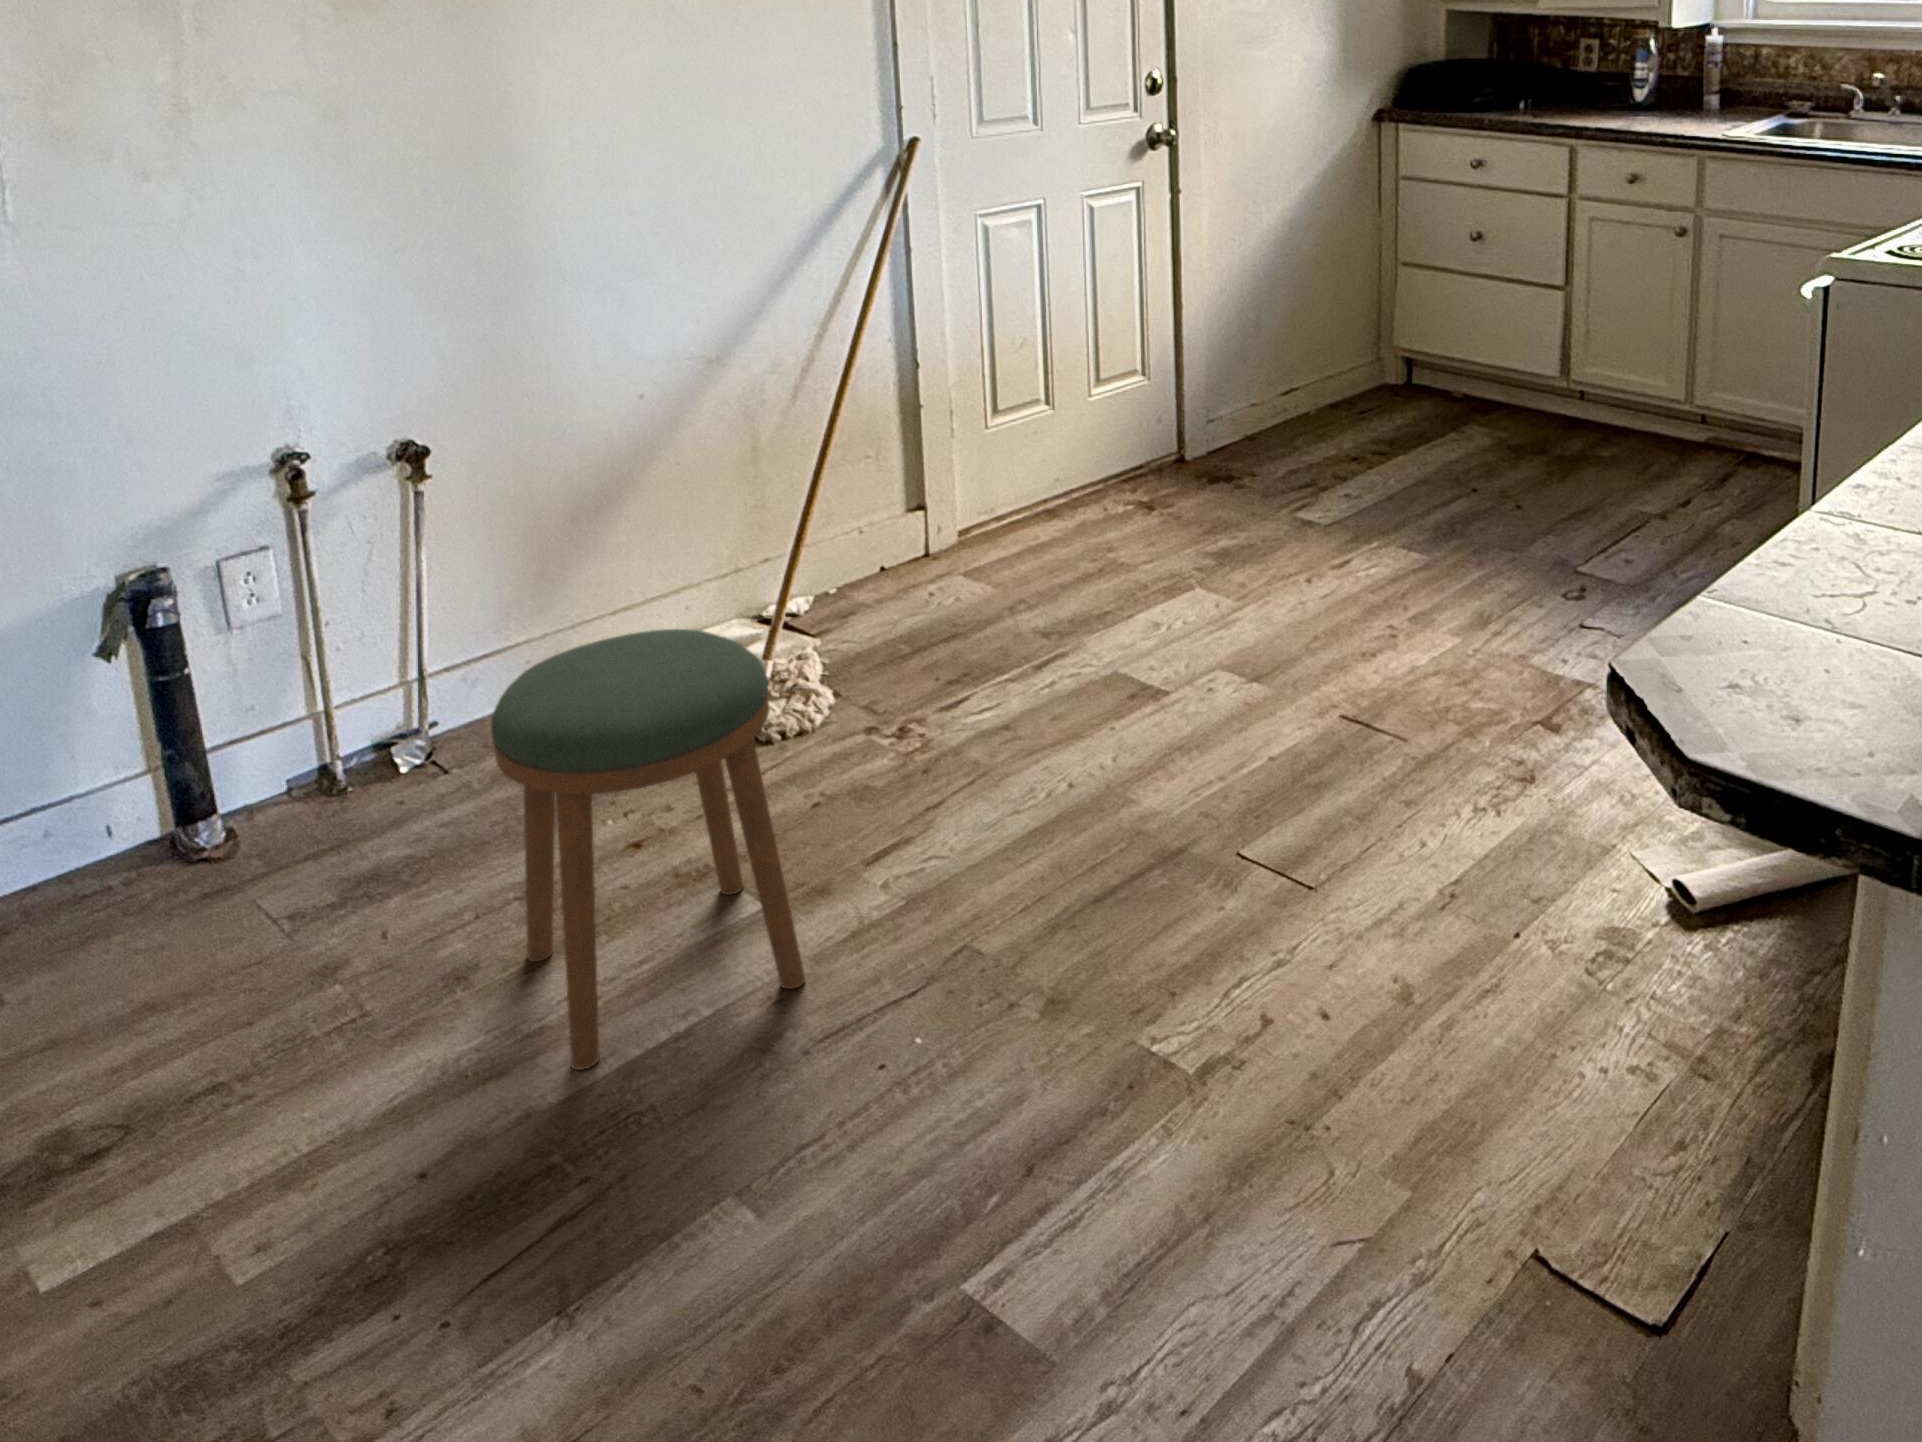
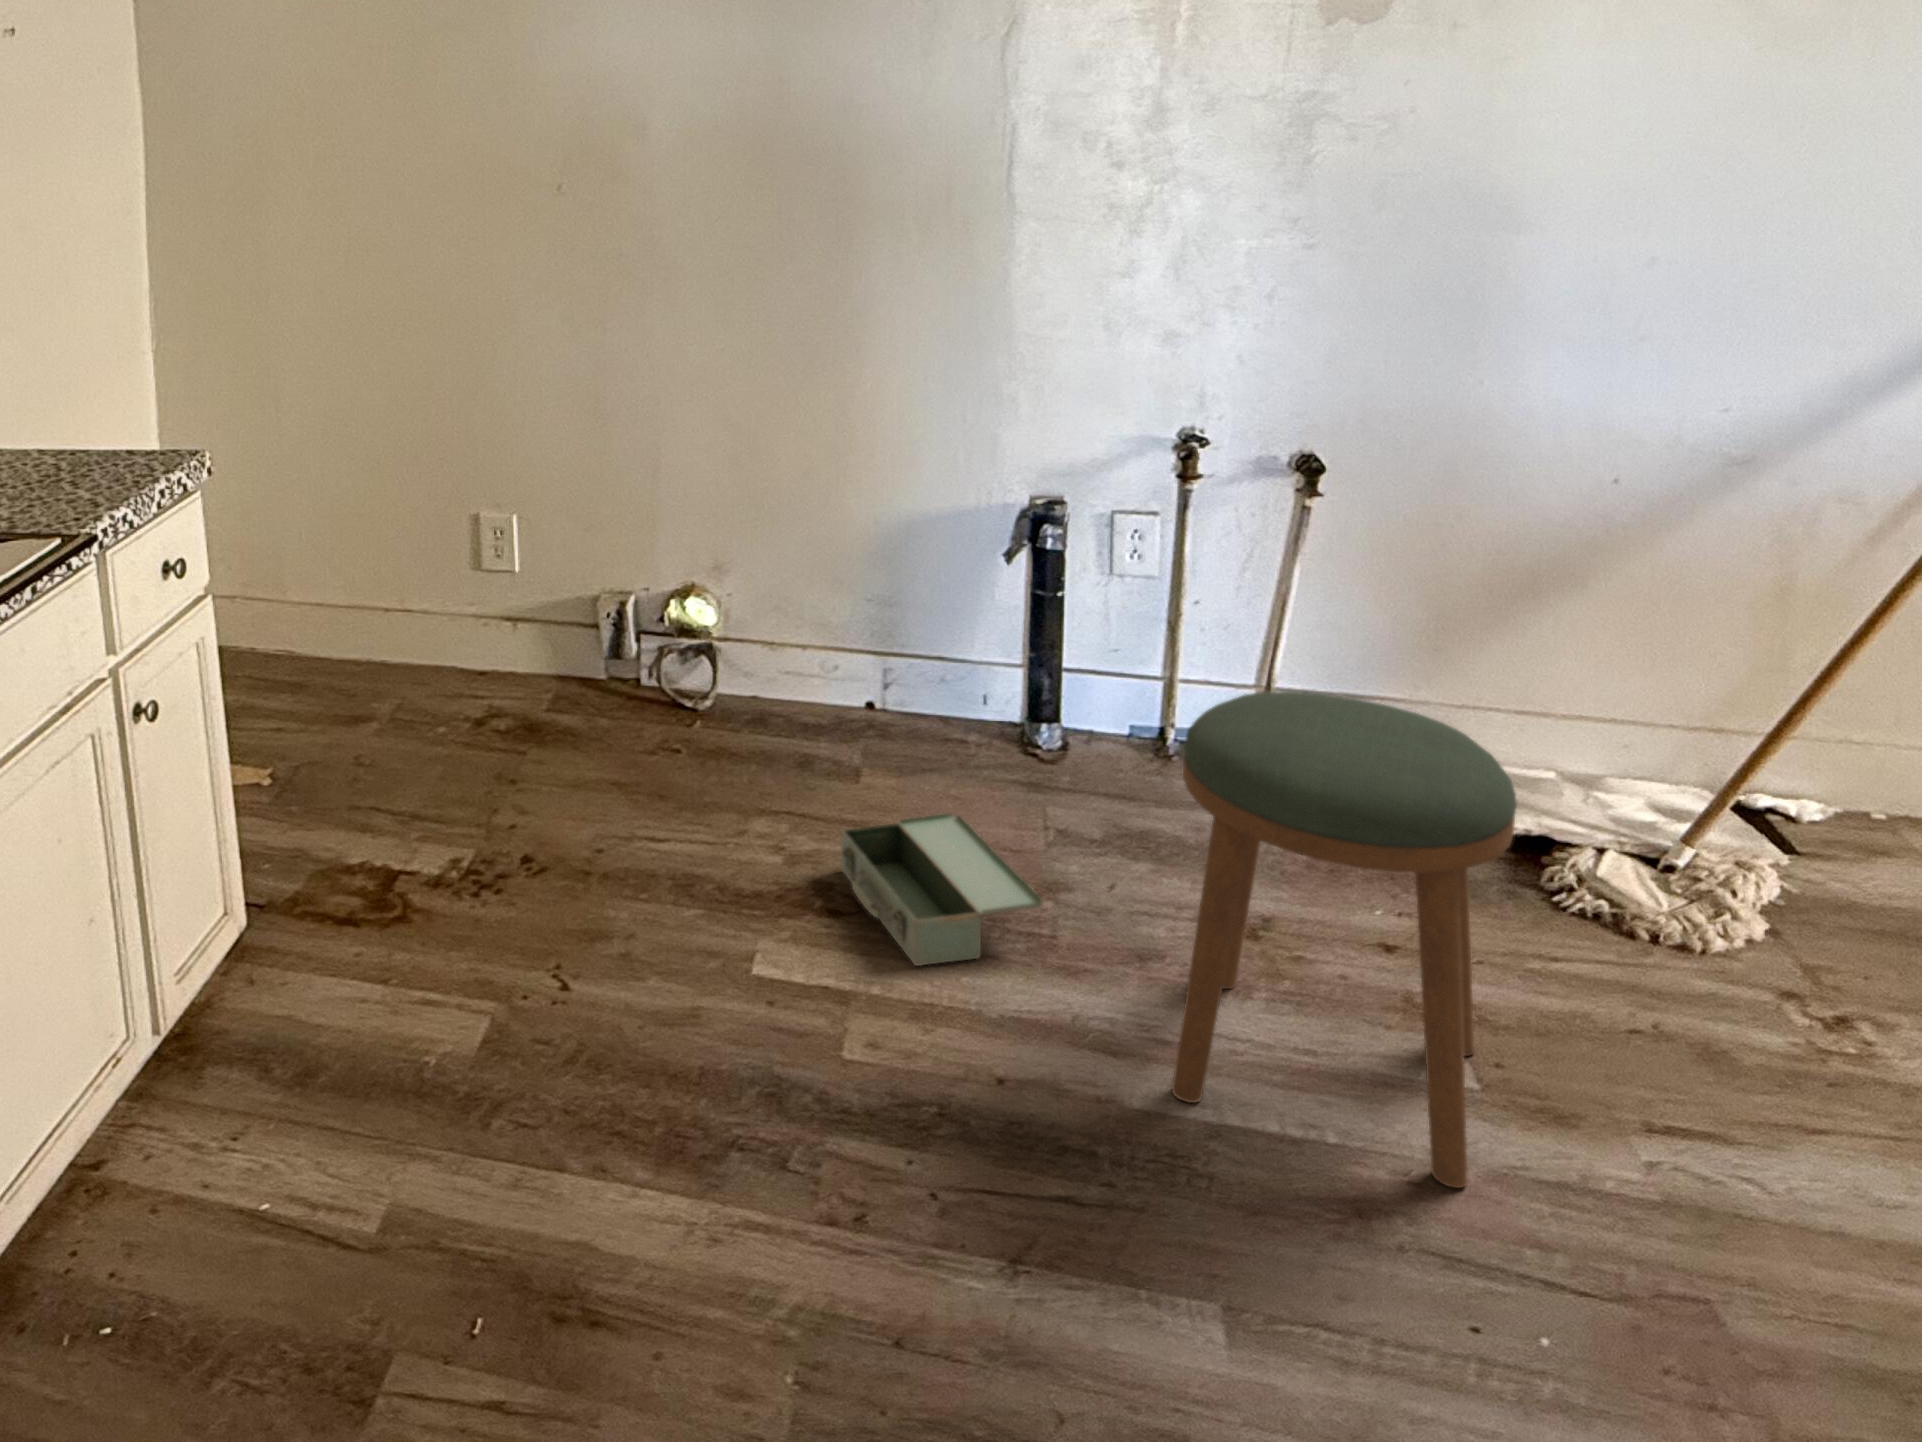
toolbox: none [57,959,359,1140] -> present [841,814,1043,966]

